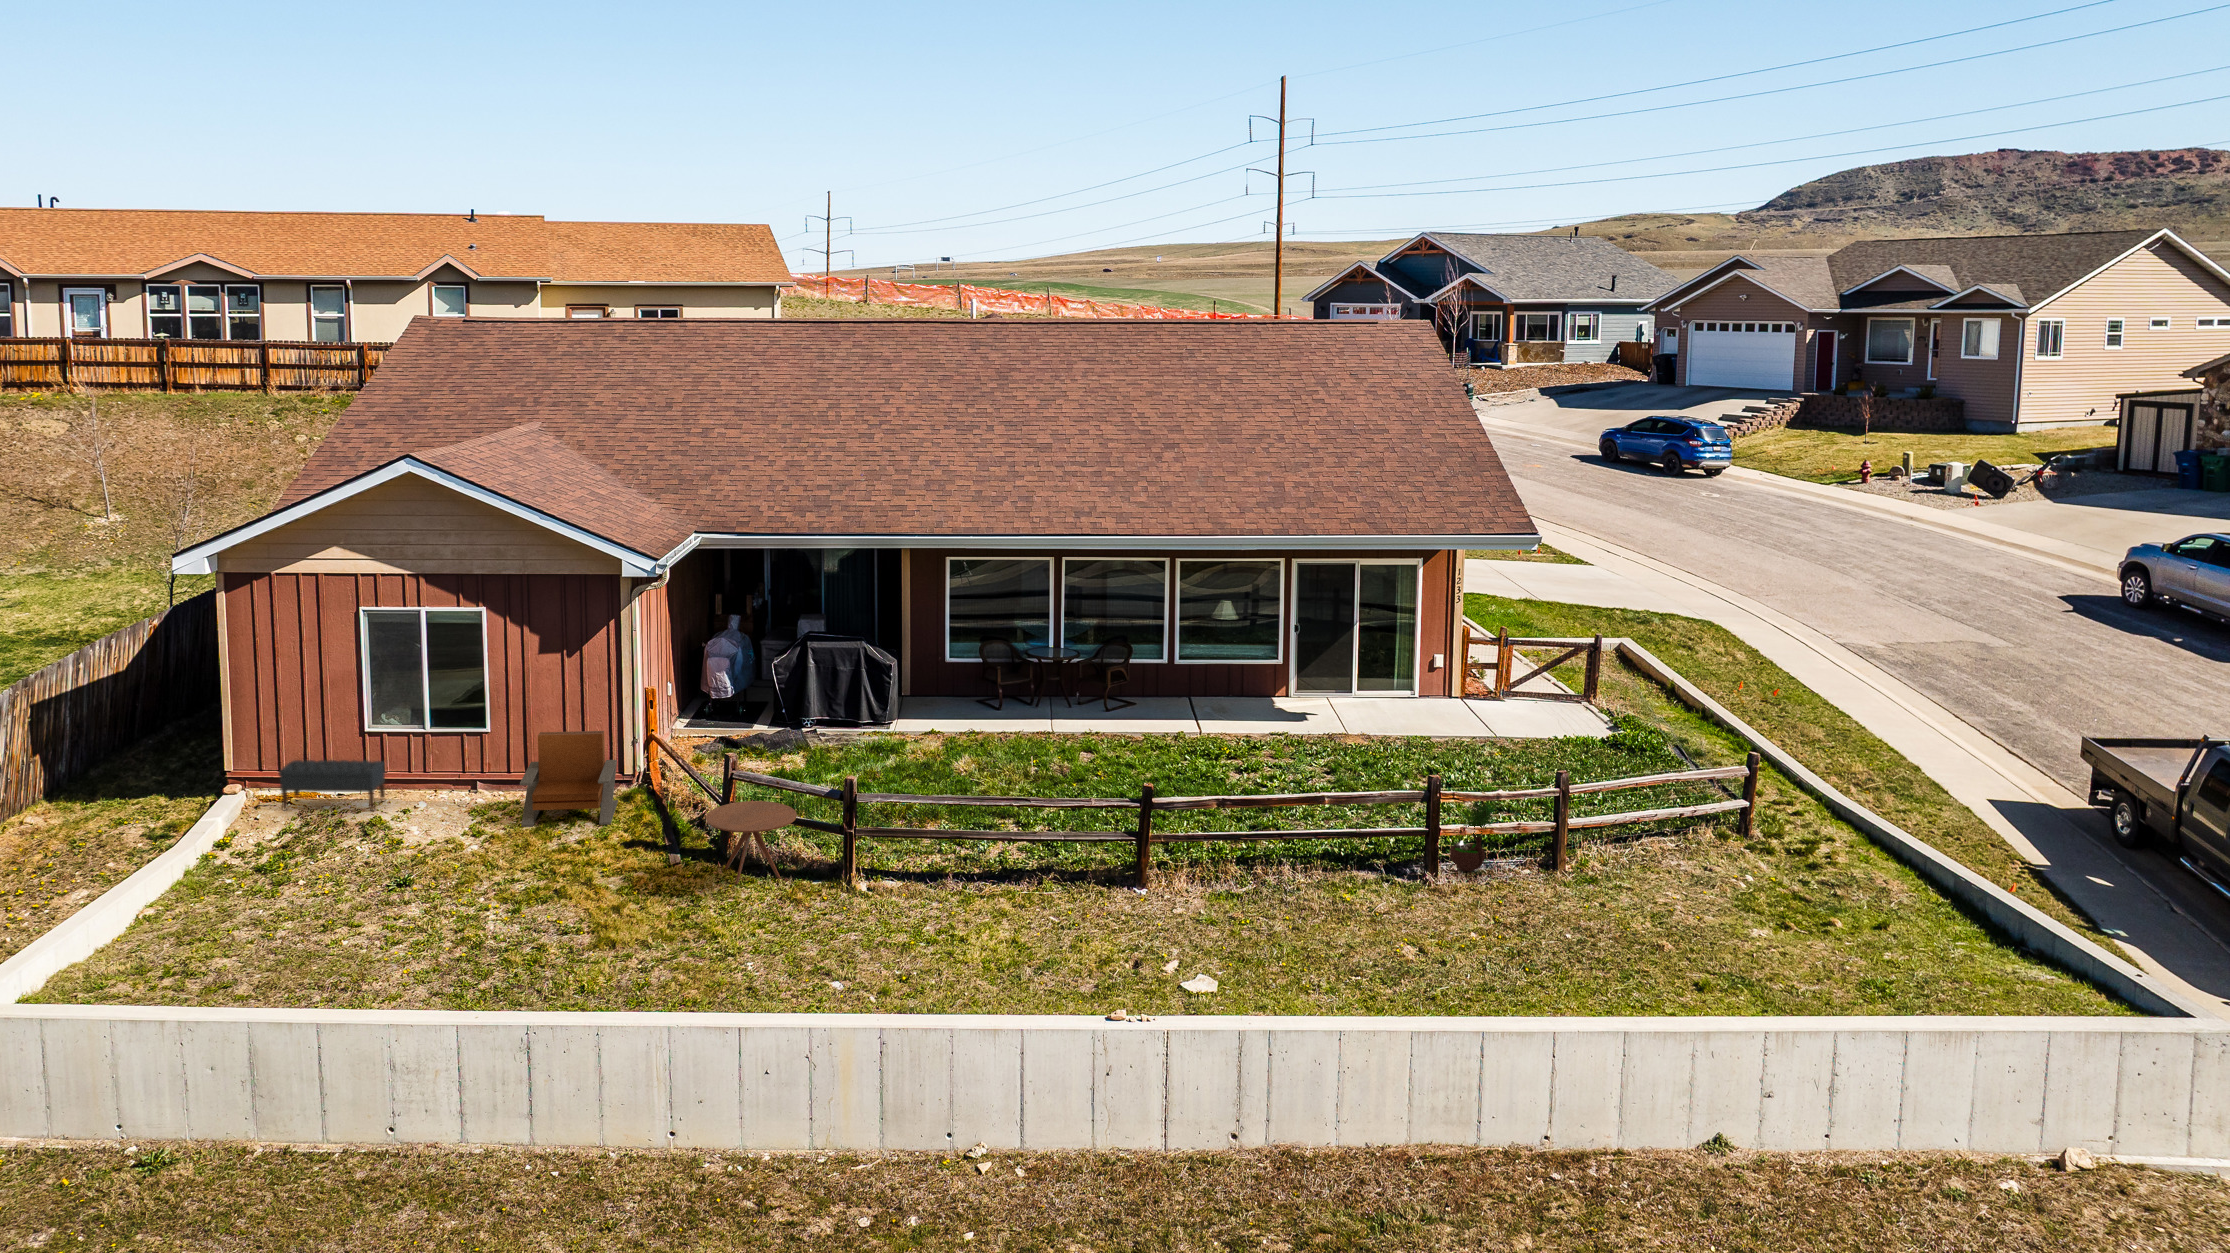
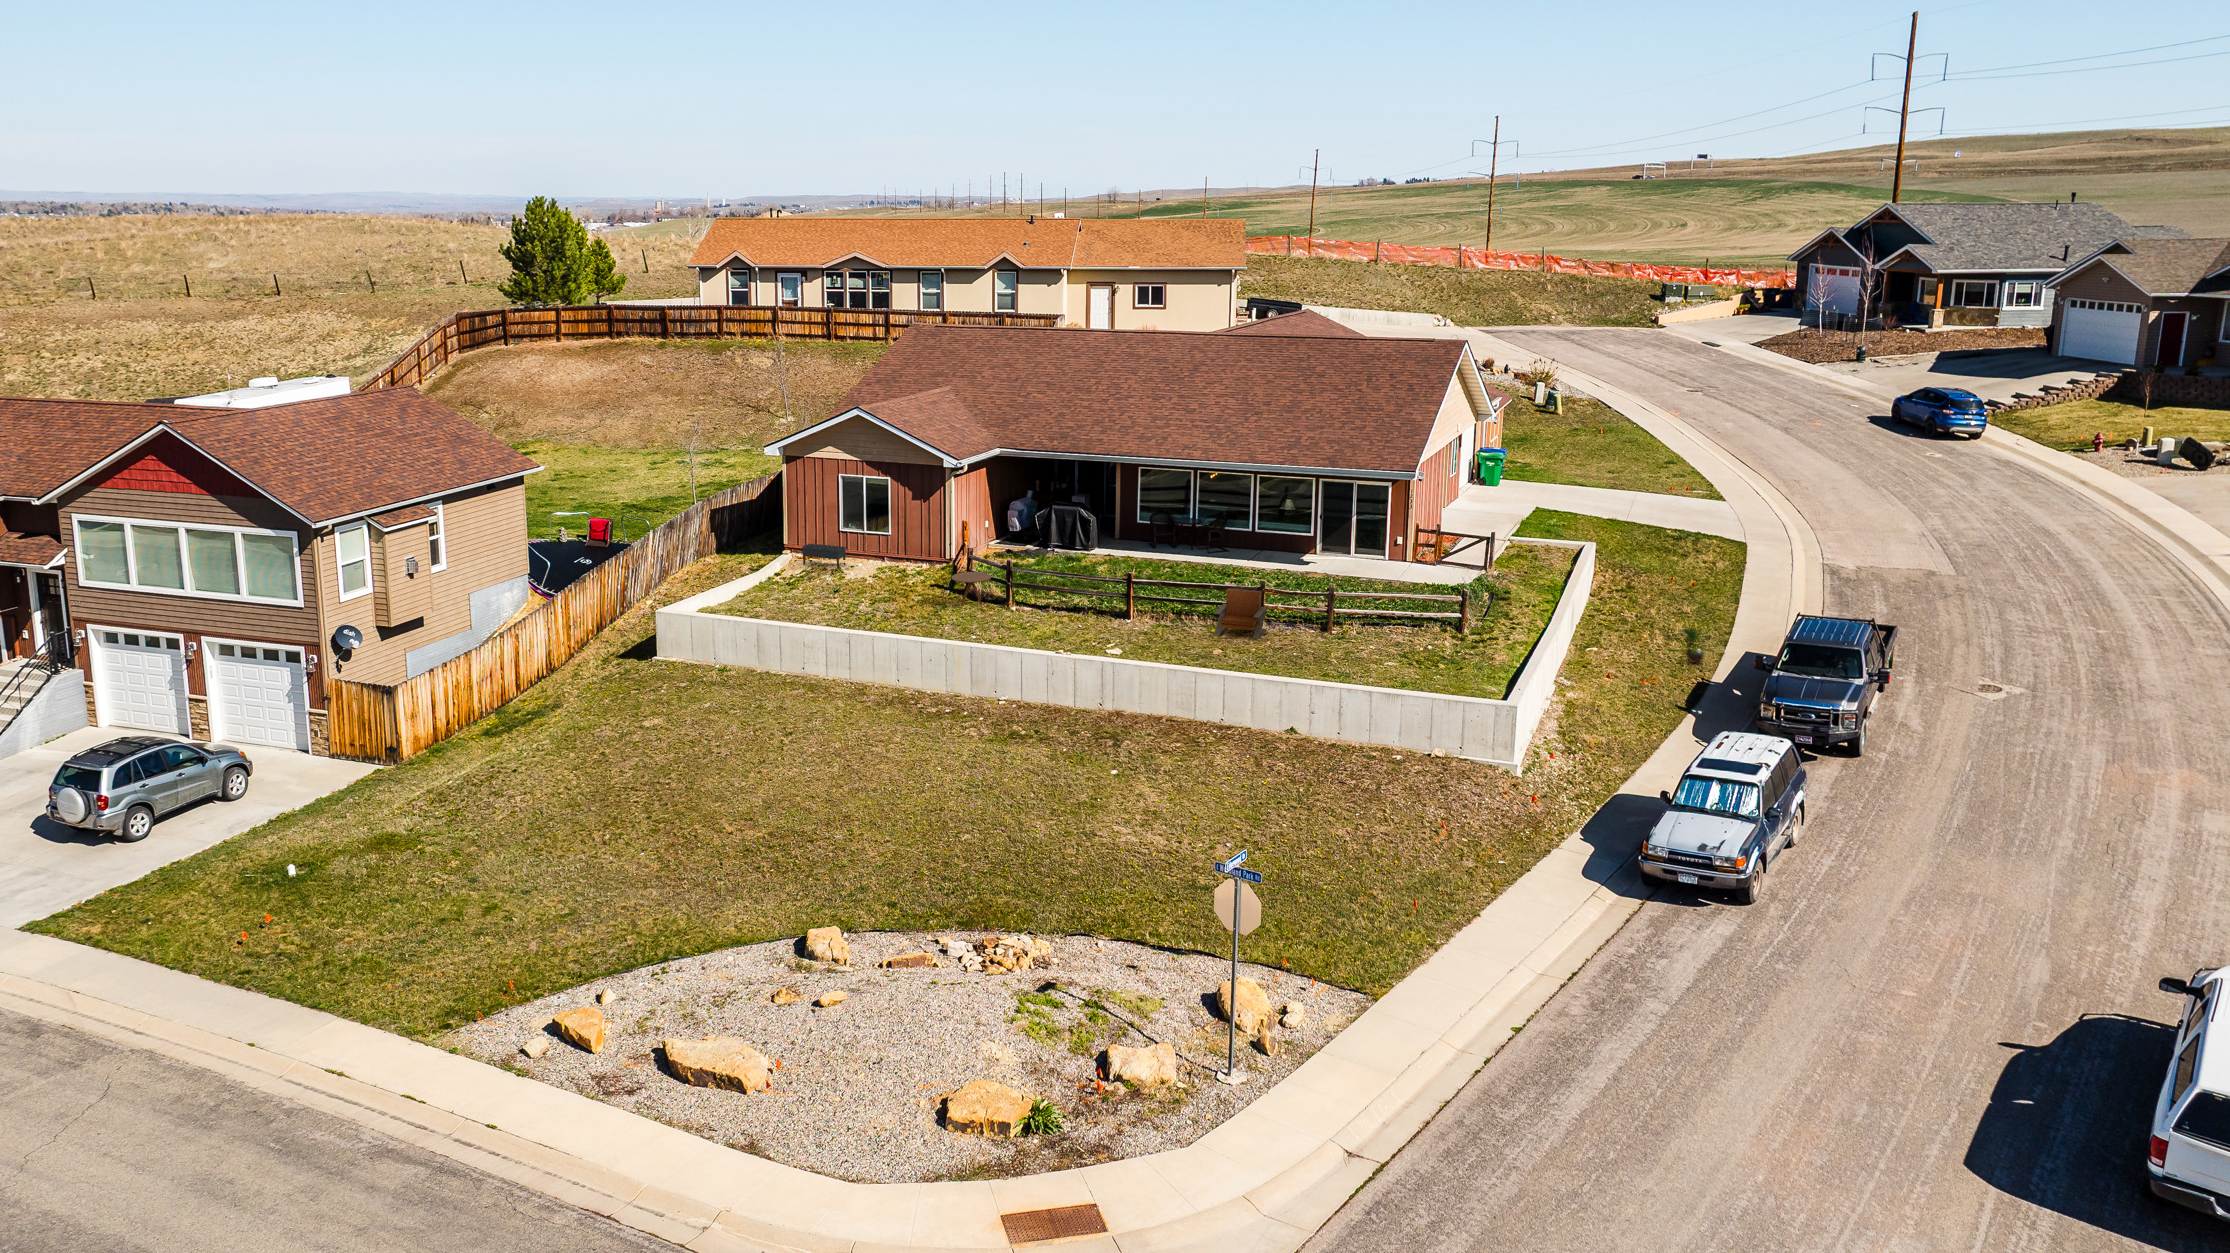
lounge chair: present [520,731,618,827] -> present [1214,588,1267,639]
potted tree: present [1450,802,1497,871] -> present [1683,627,1704,663]

